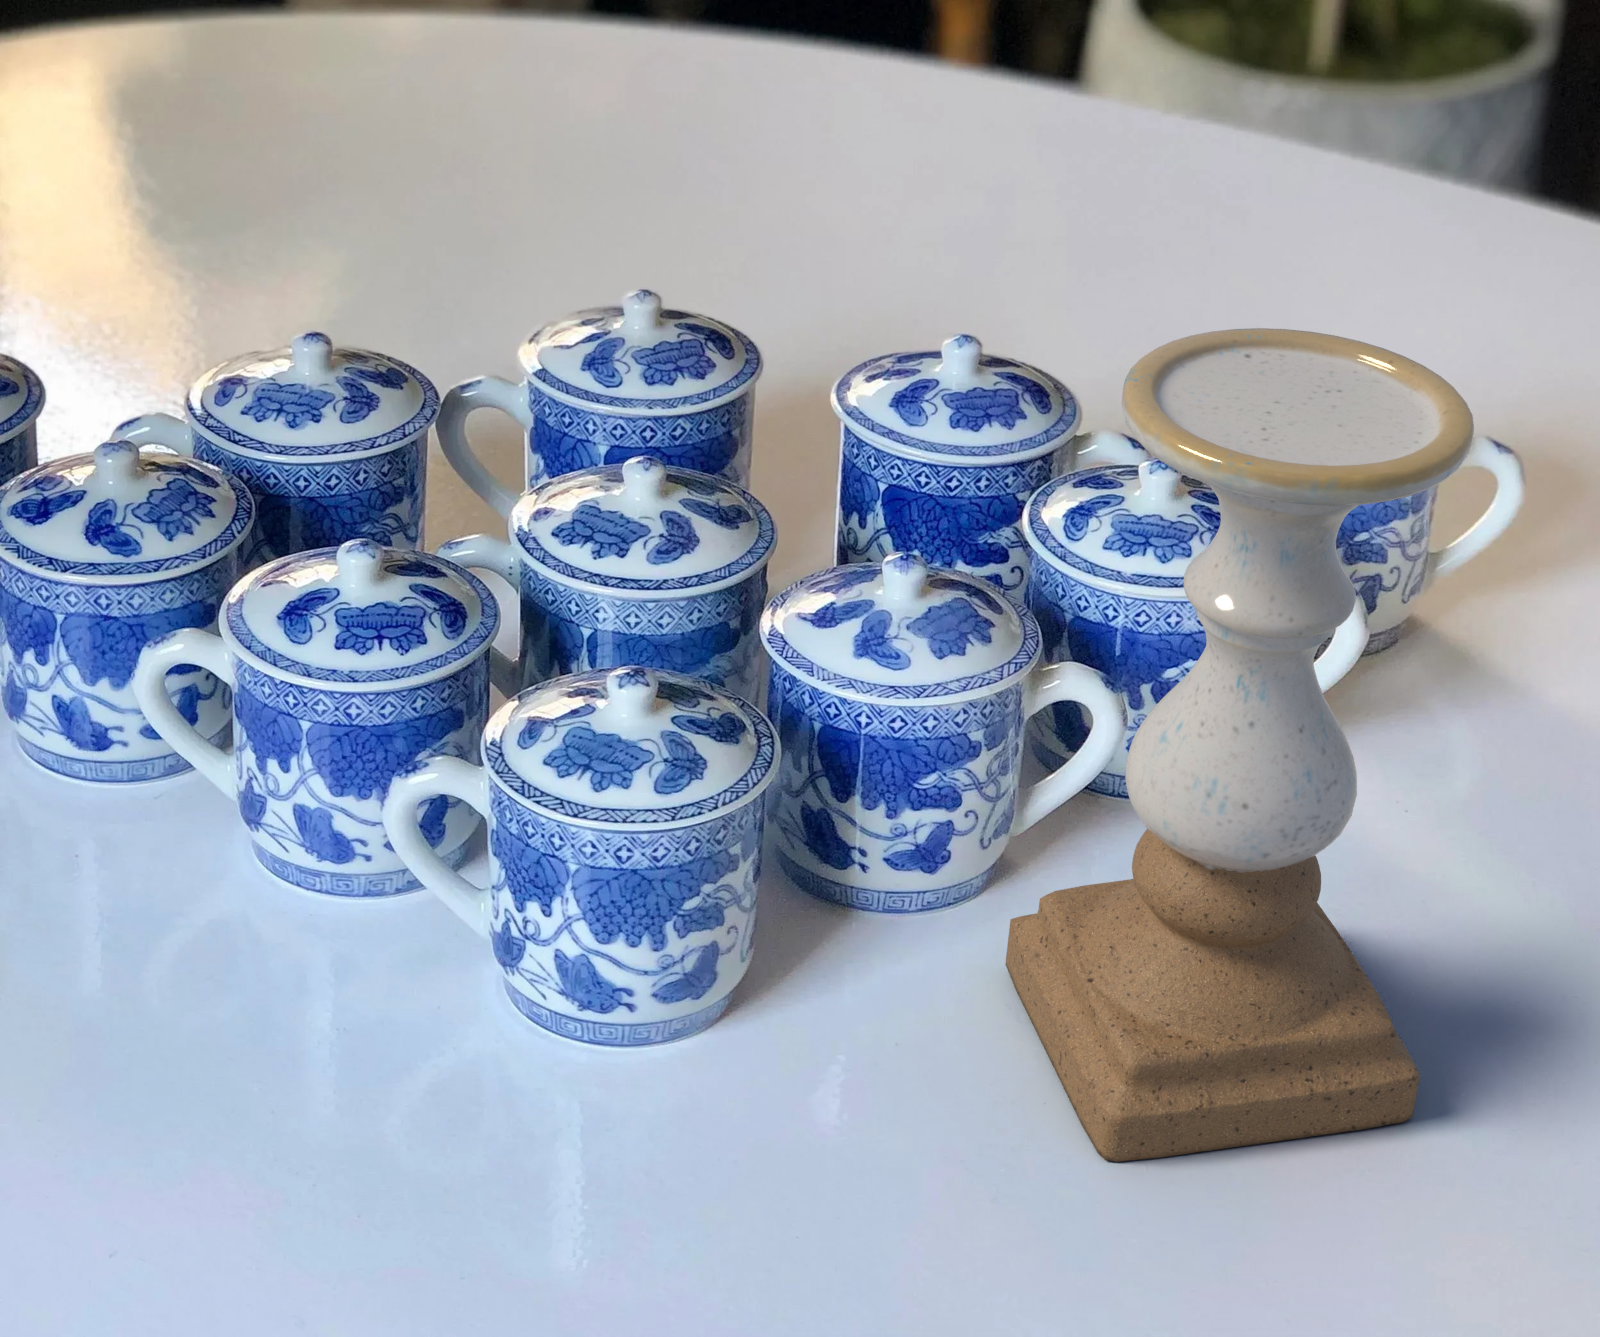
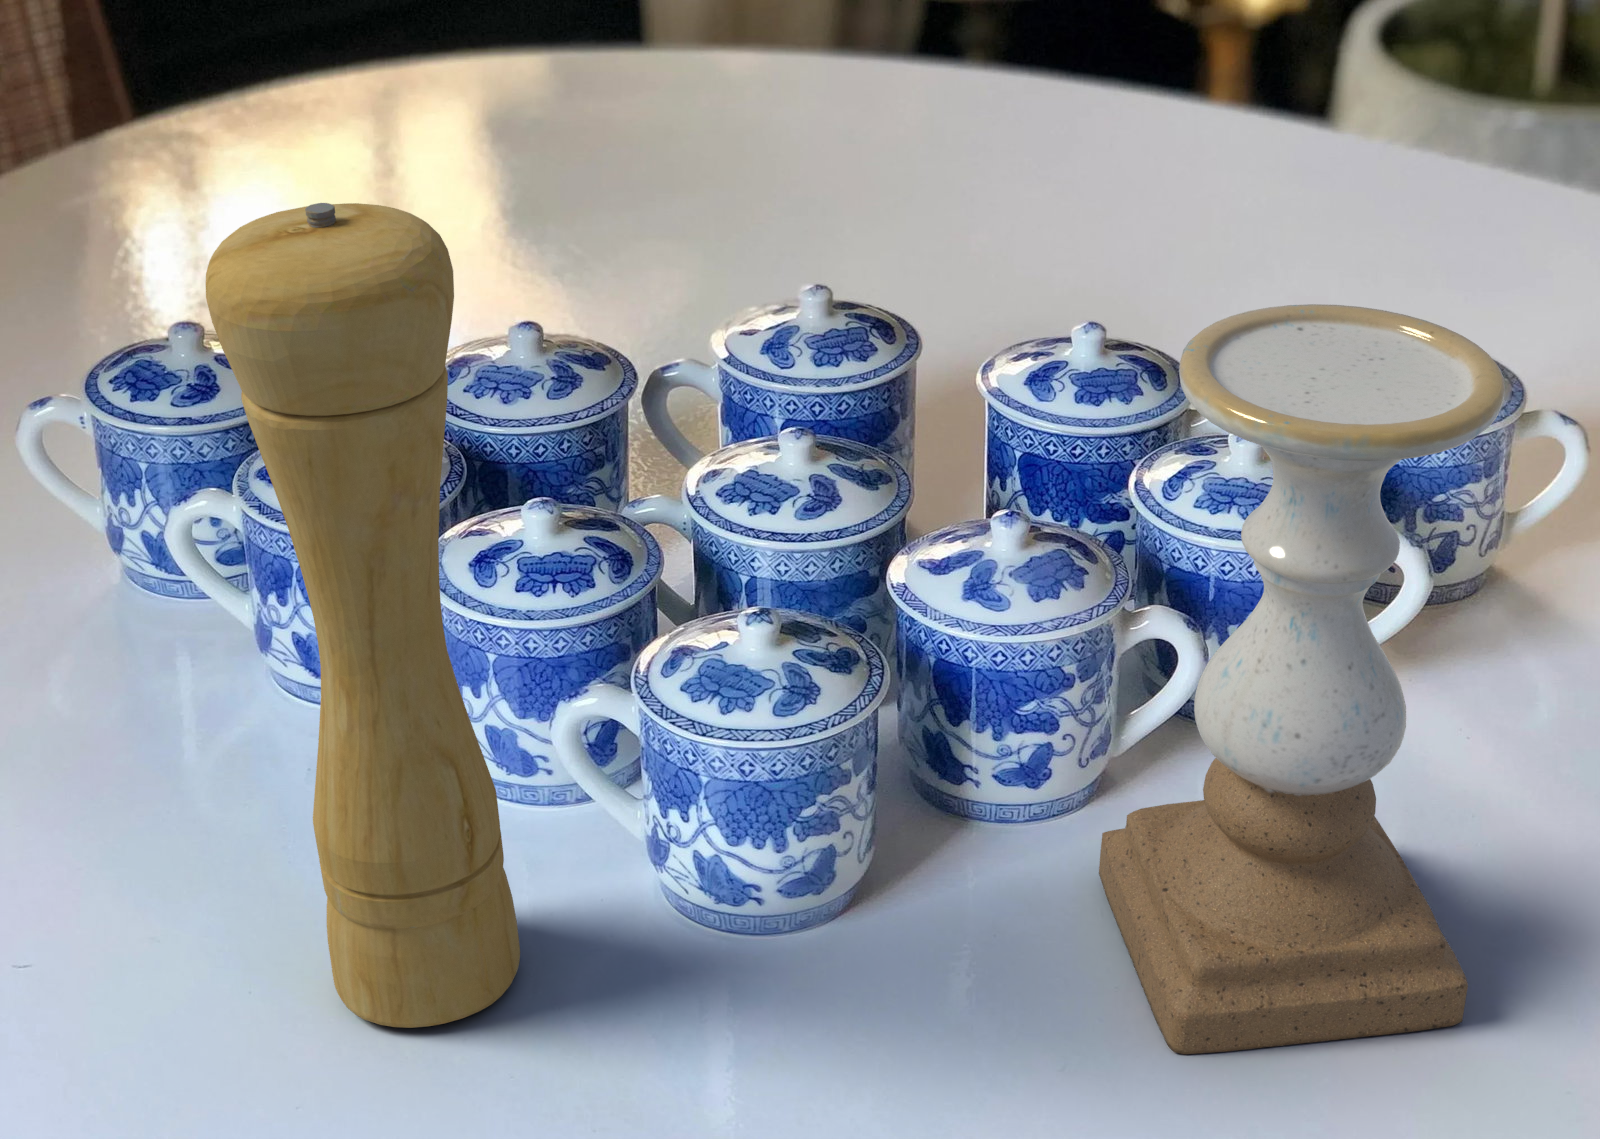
pepper mill: none [26,205,354,1159] -> present [206,203,520,1028]

